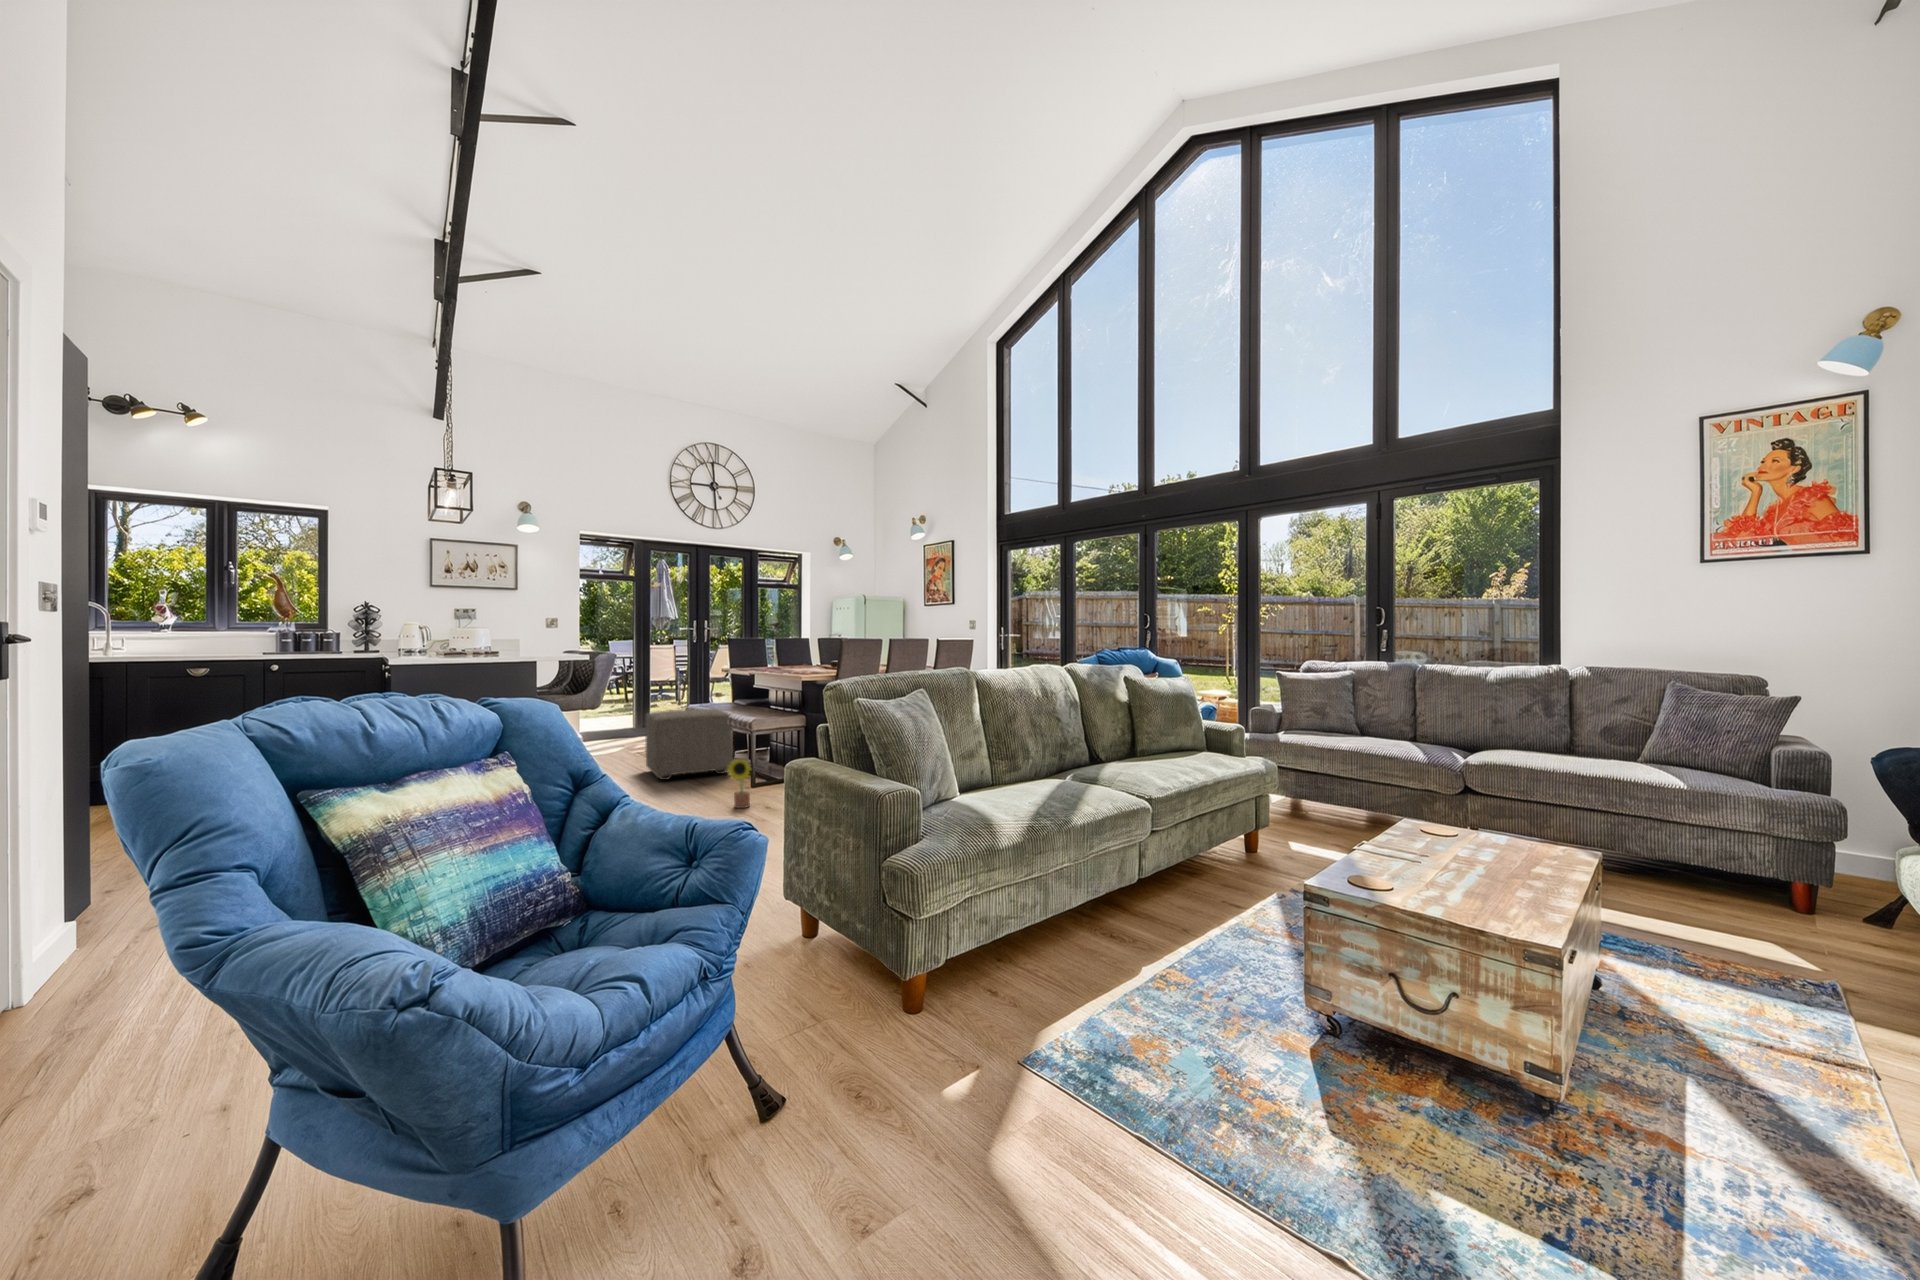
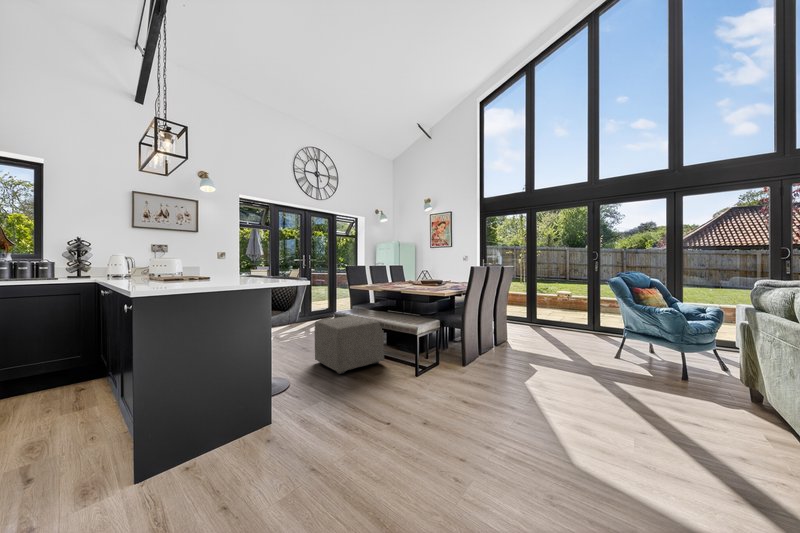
decorative plant: present [727,759,751,808] -> none [438,368,459,409]

